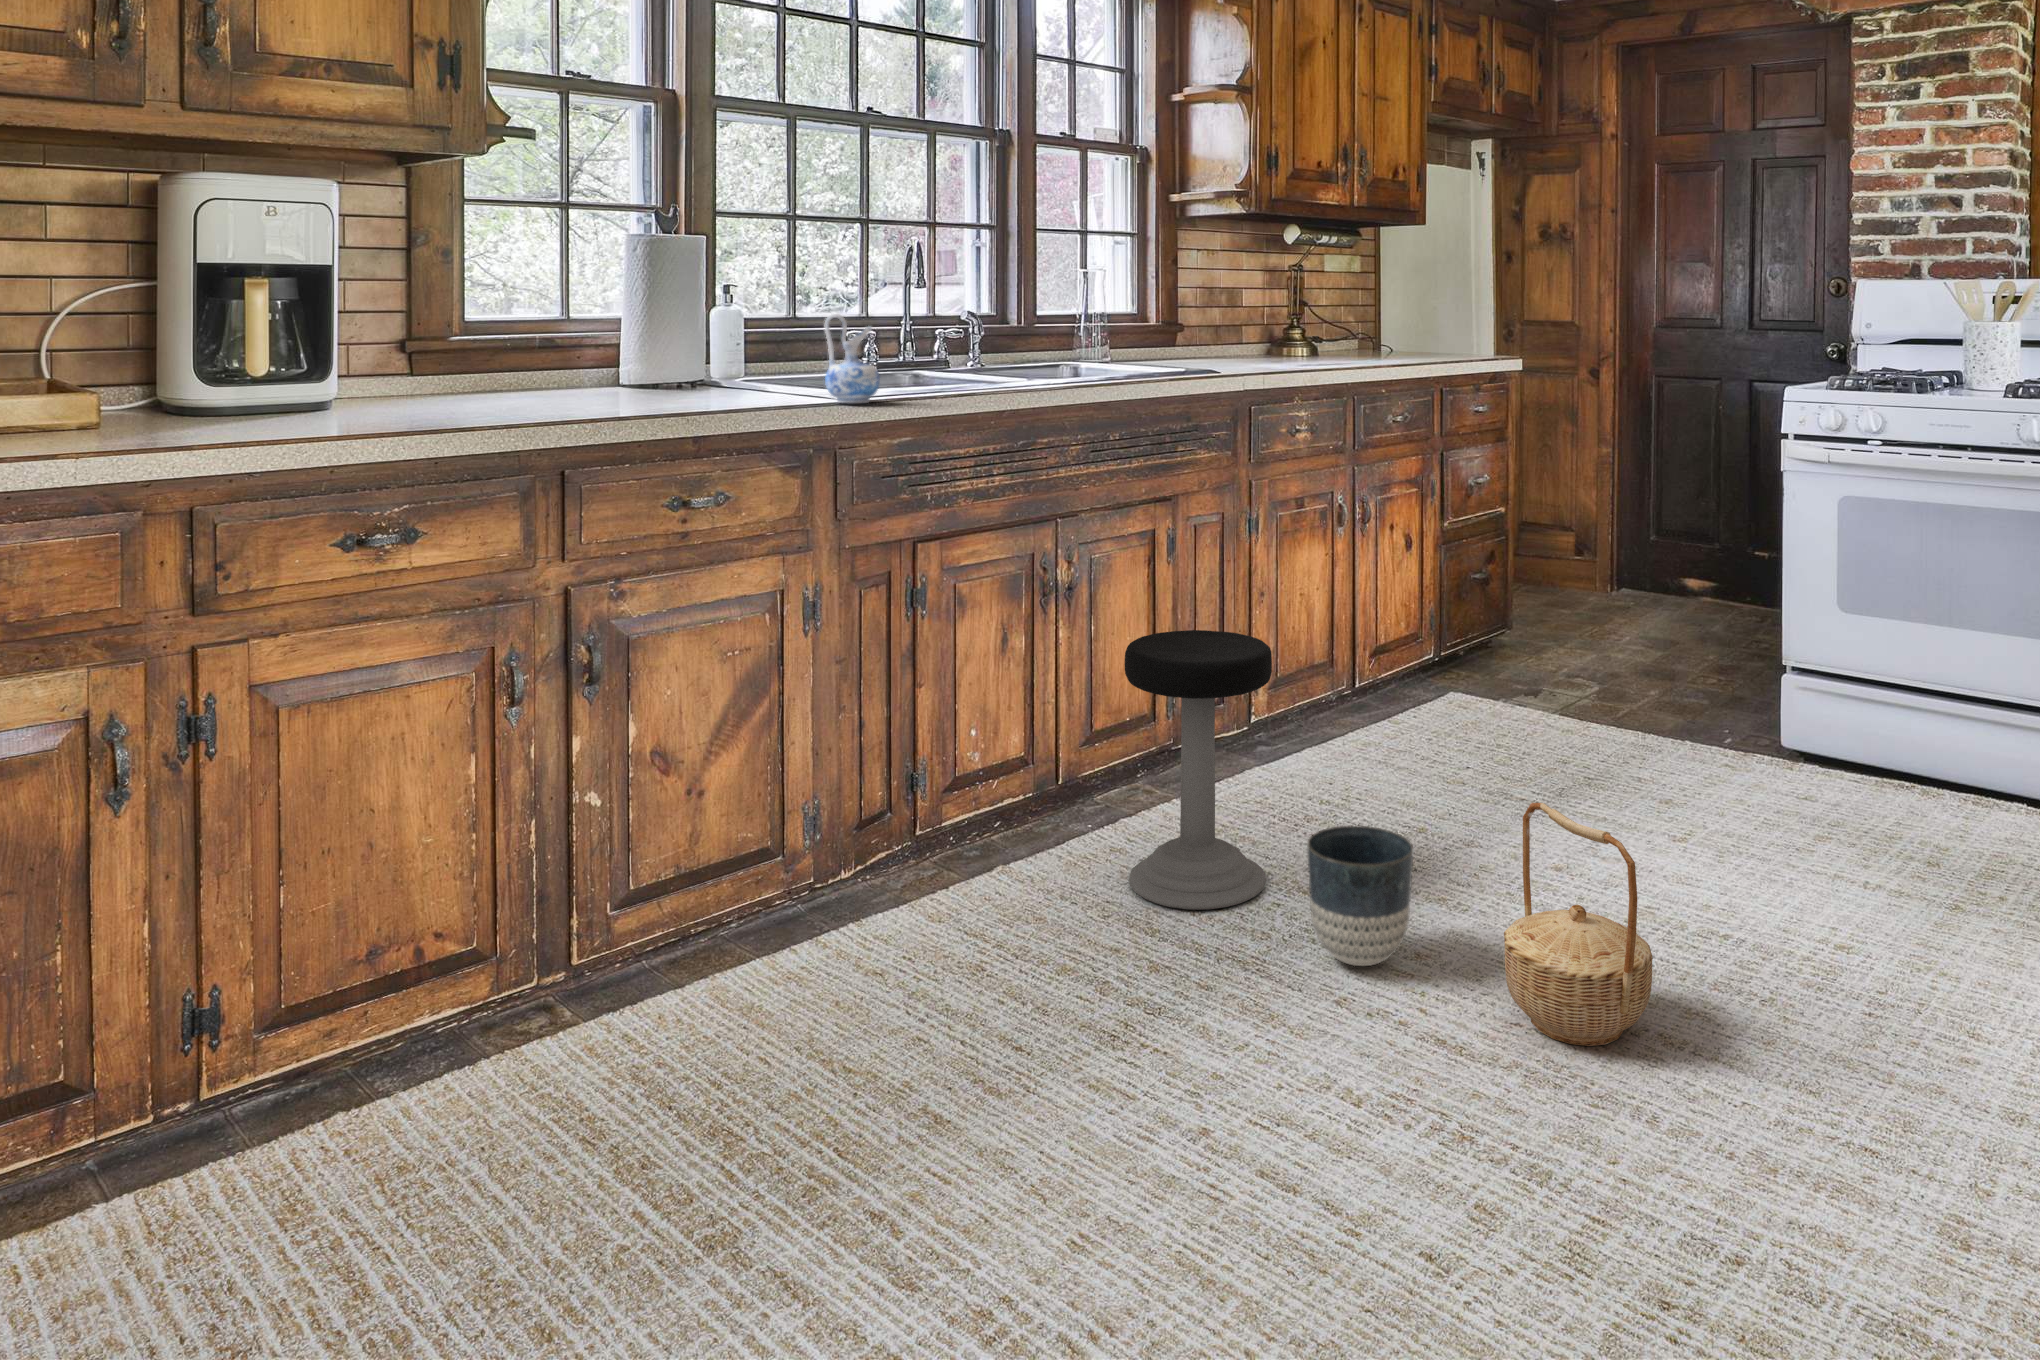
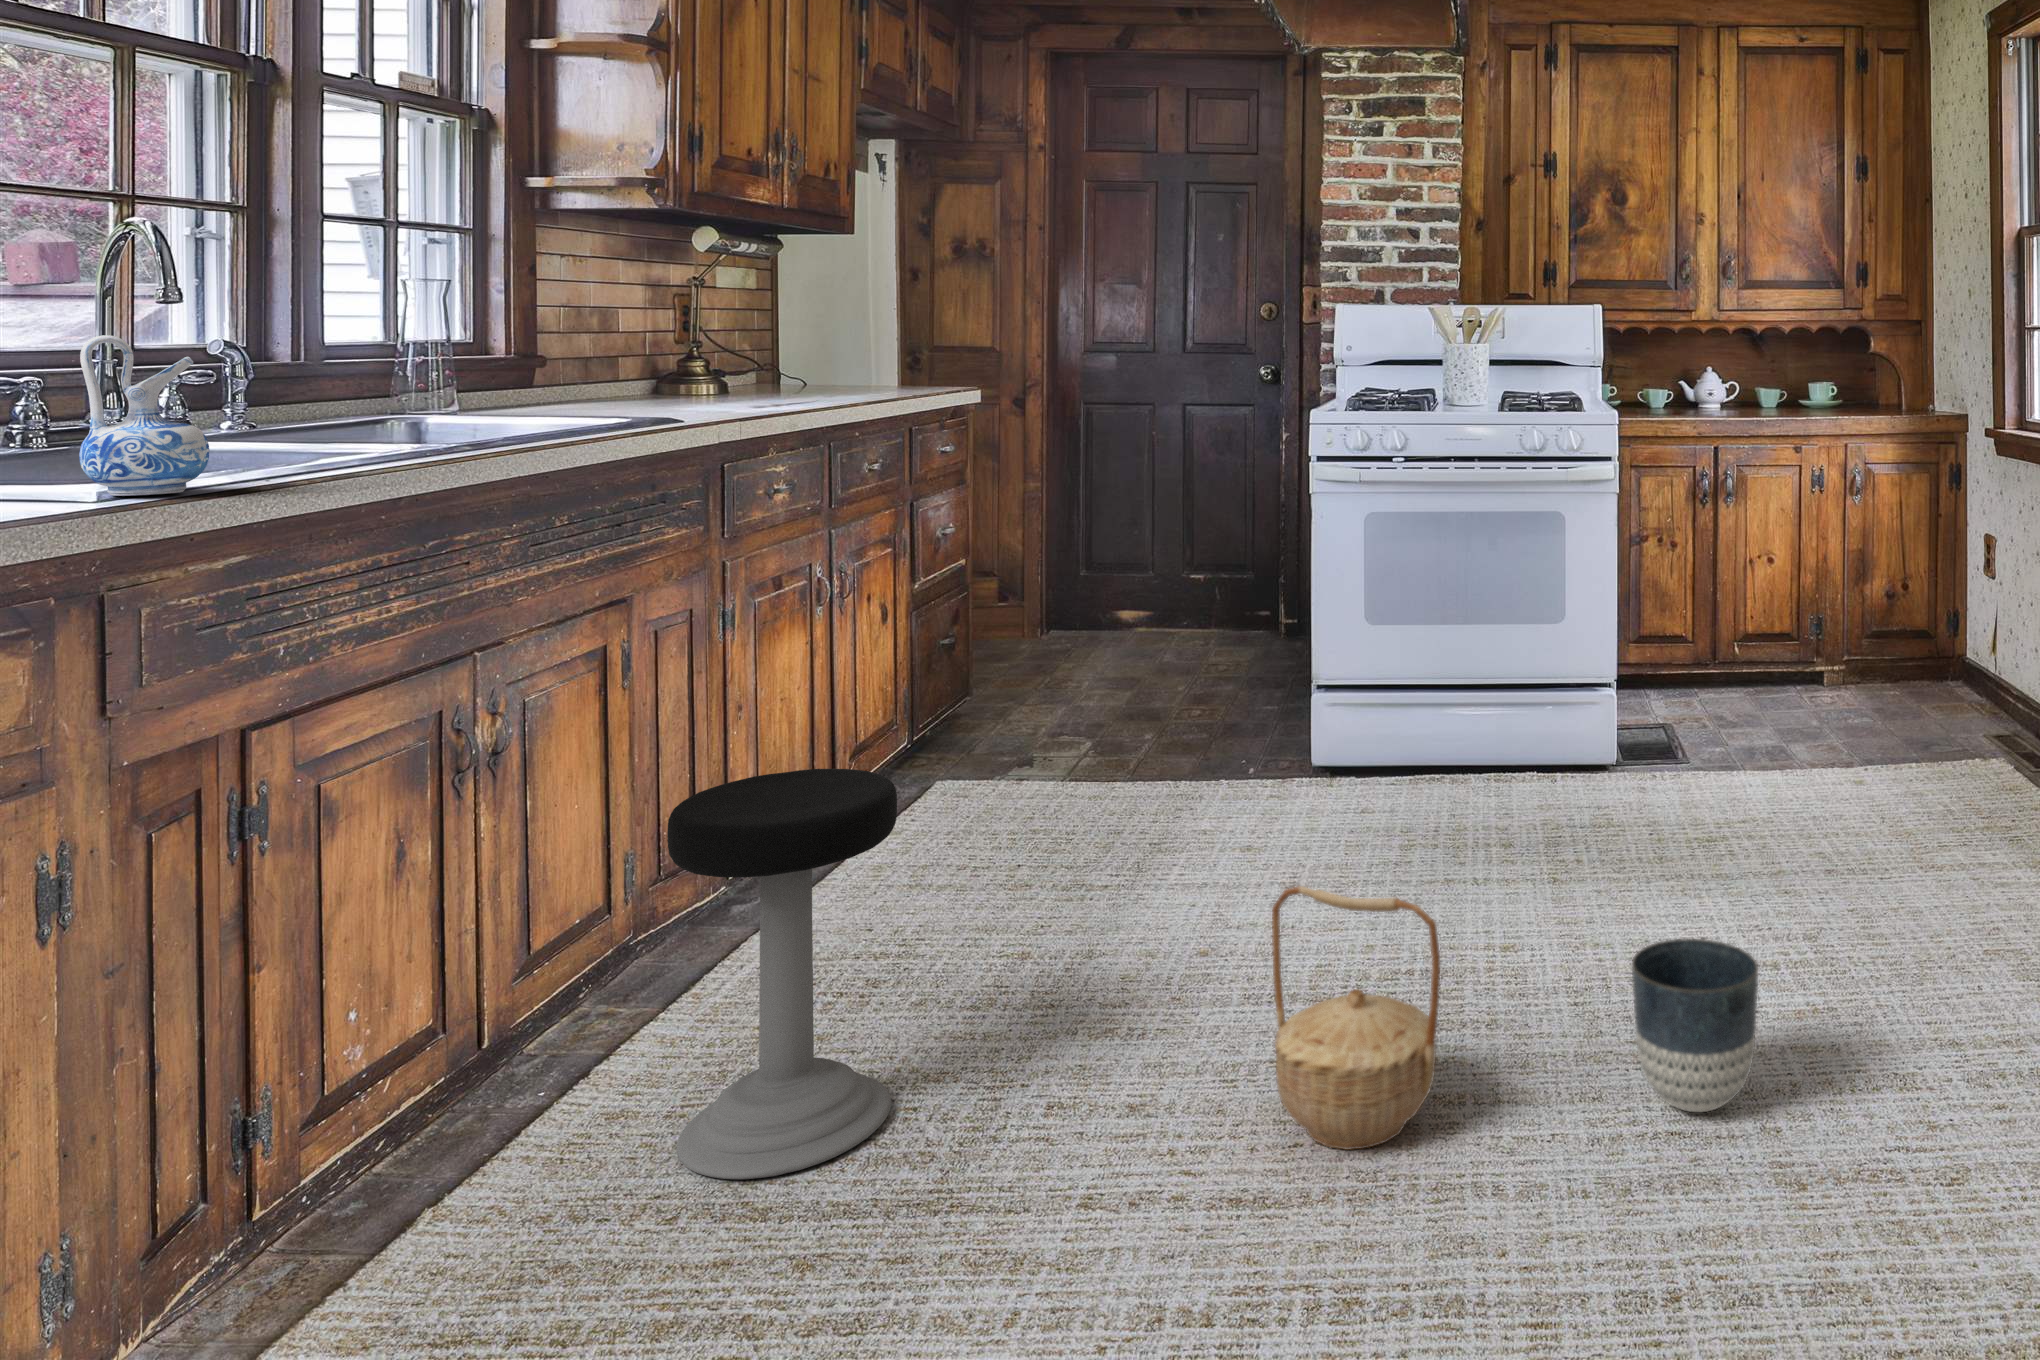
planter: present [1307,826,1413,966] -> present [1632,939,1758,1112]

